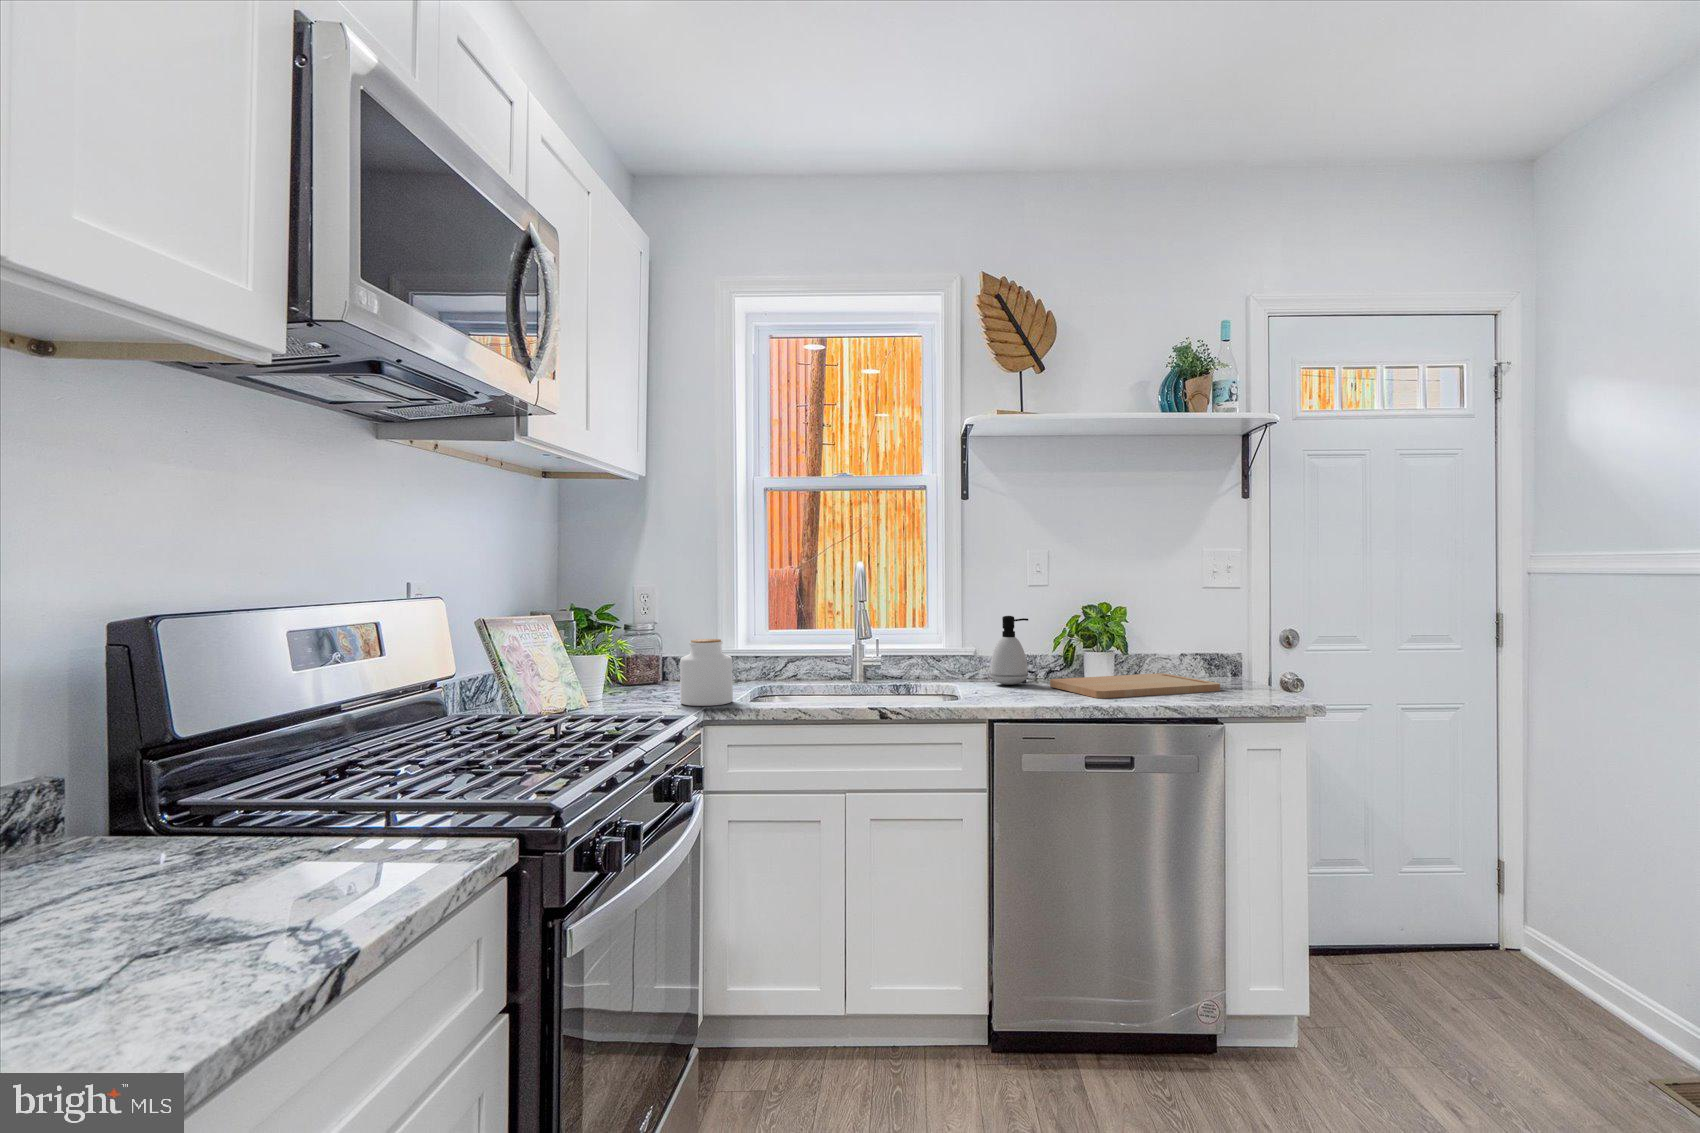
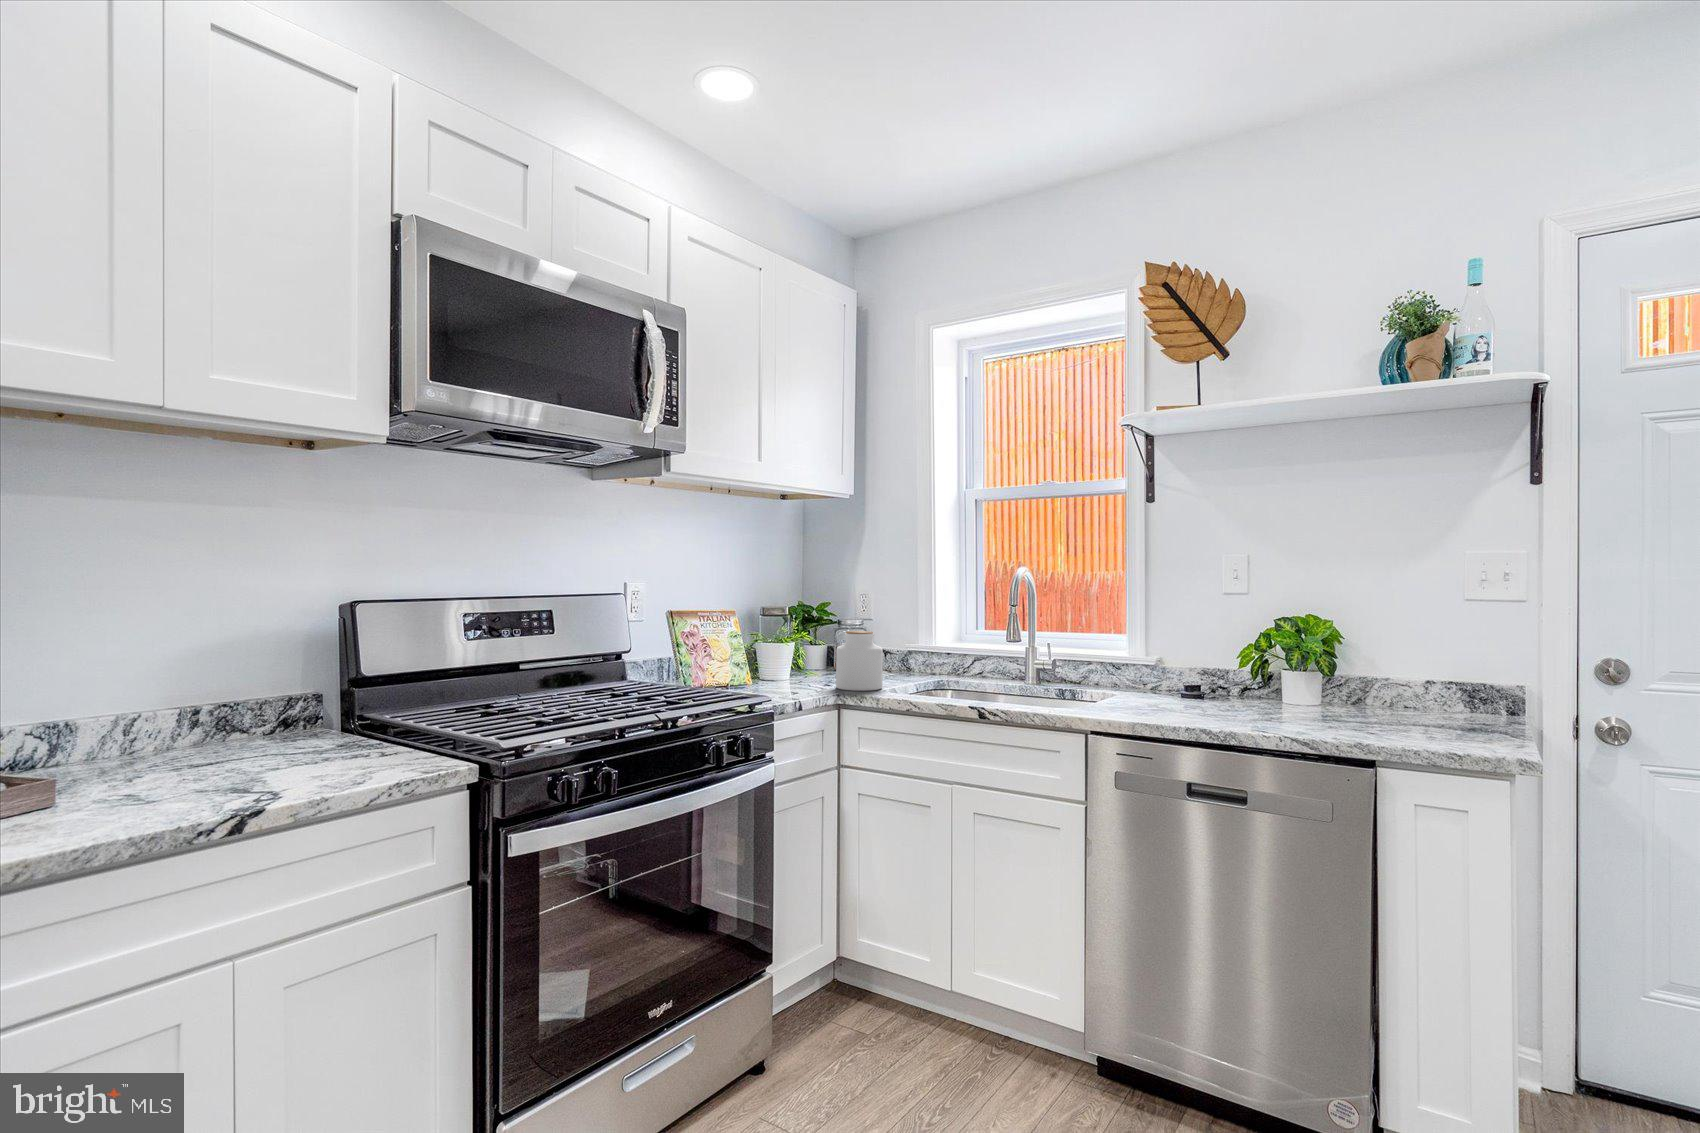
soap dispenser: present [990,616,1028,685] -> none [1159,625,1204,701]
cutting board: present [1050,673,1220,698] -> none [1215,699,1424,731]

